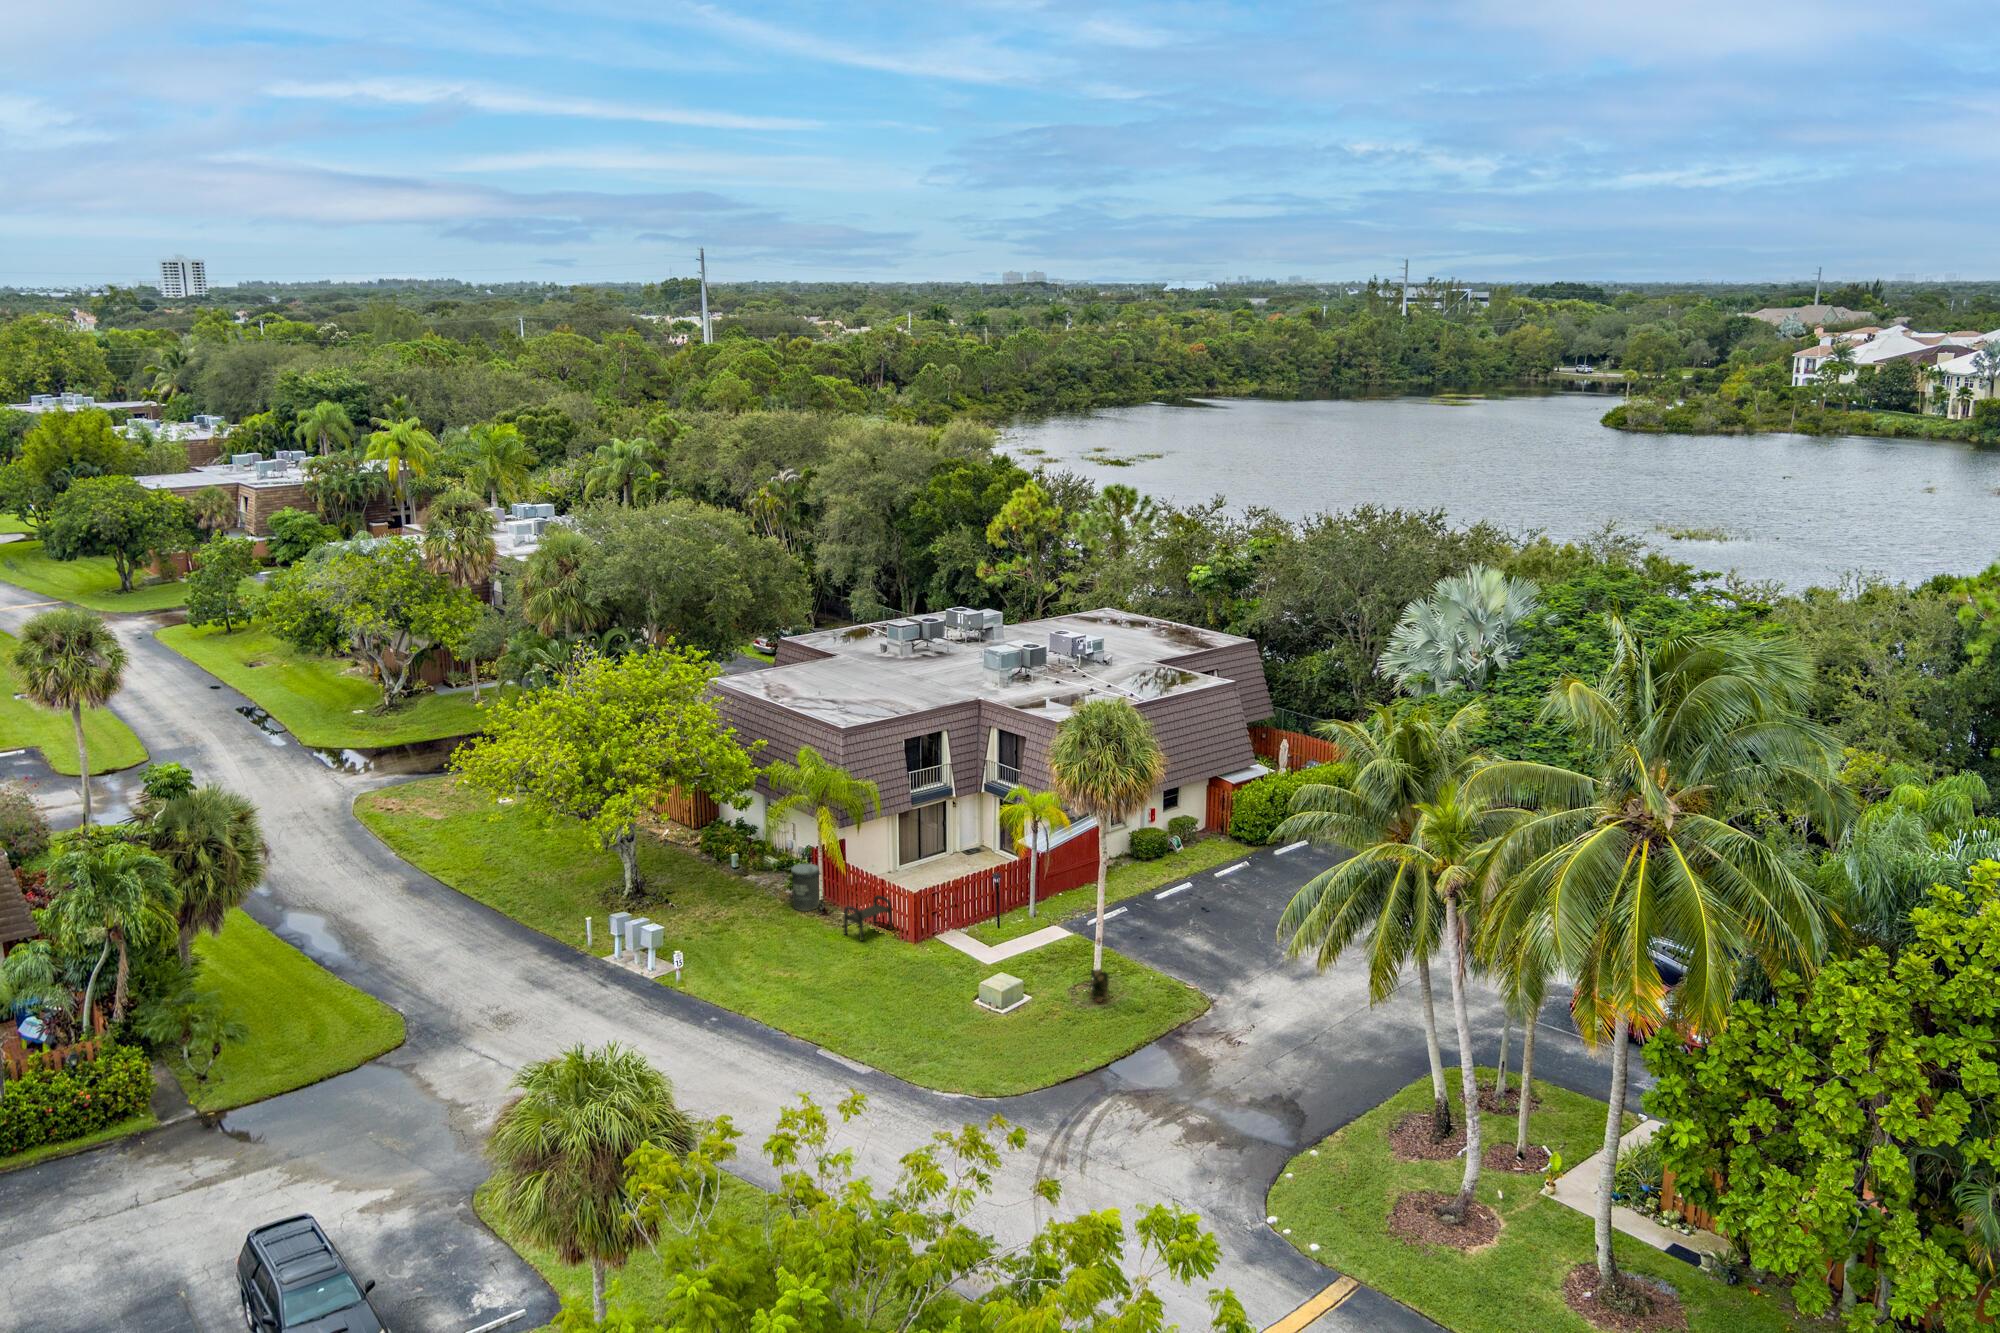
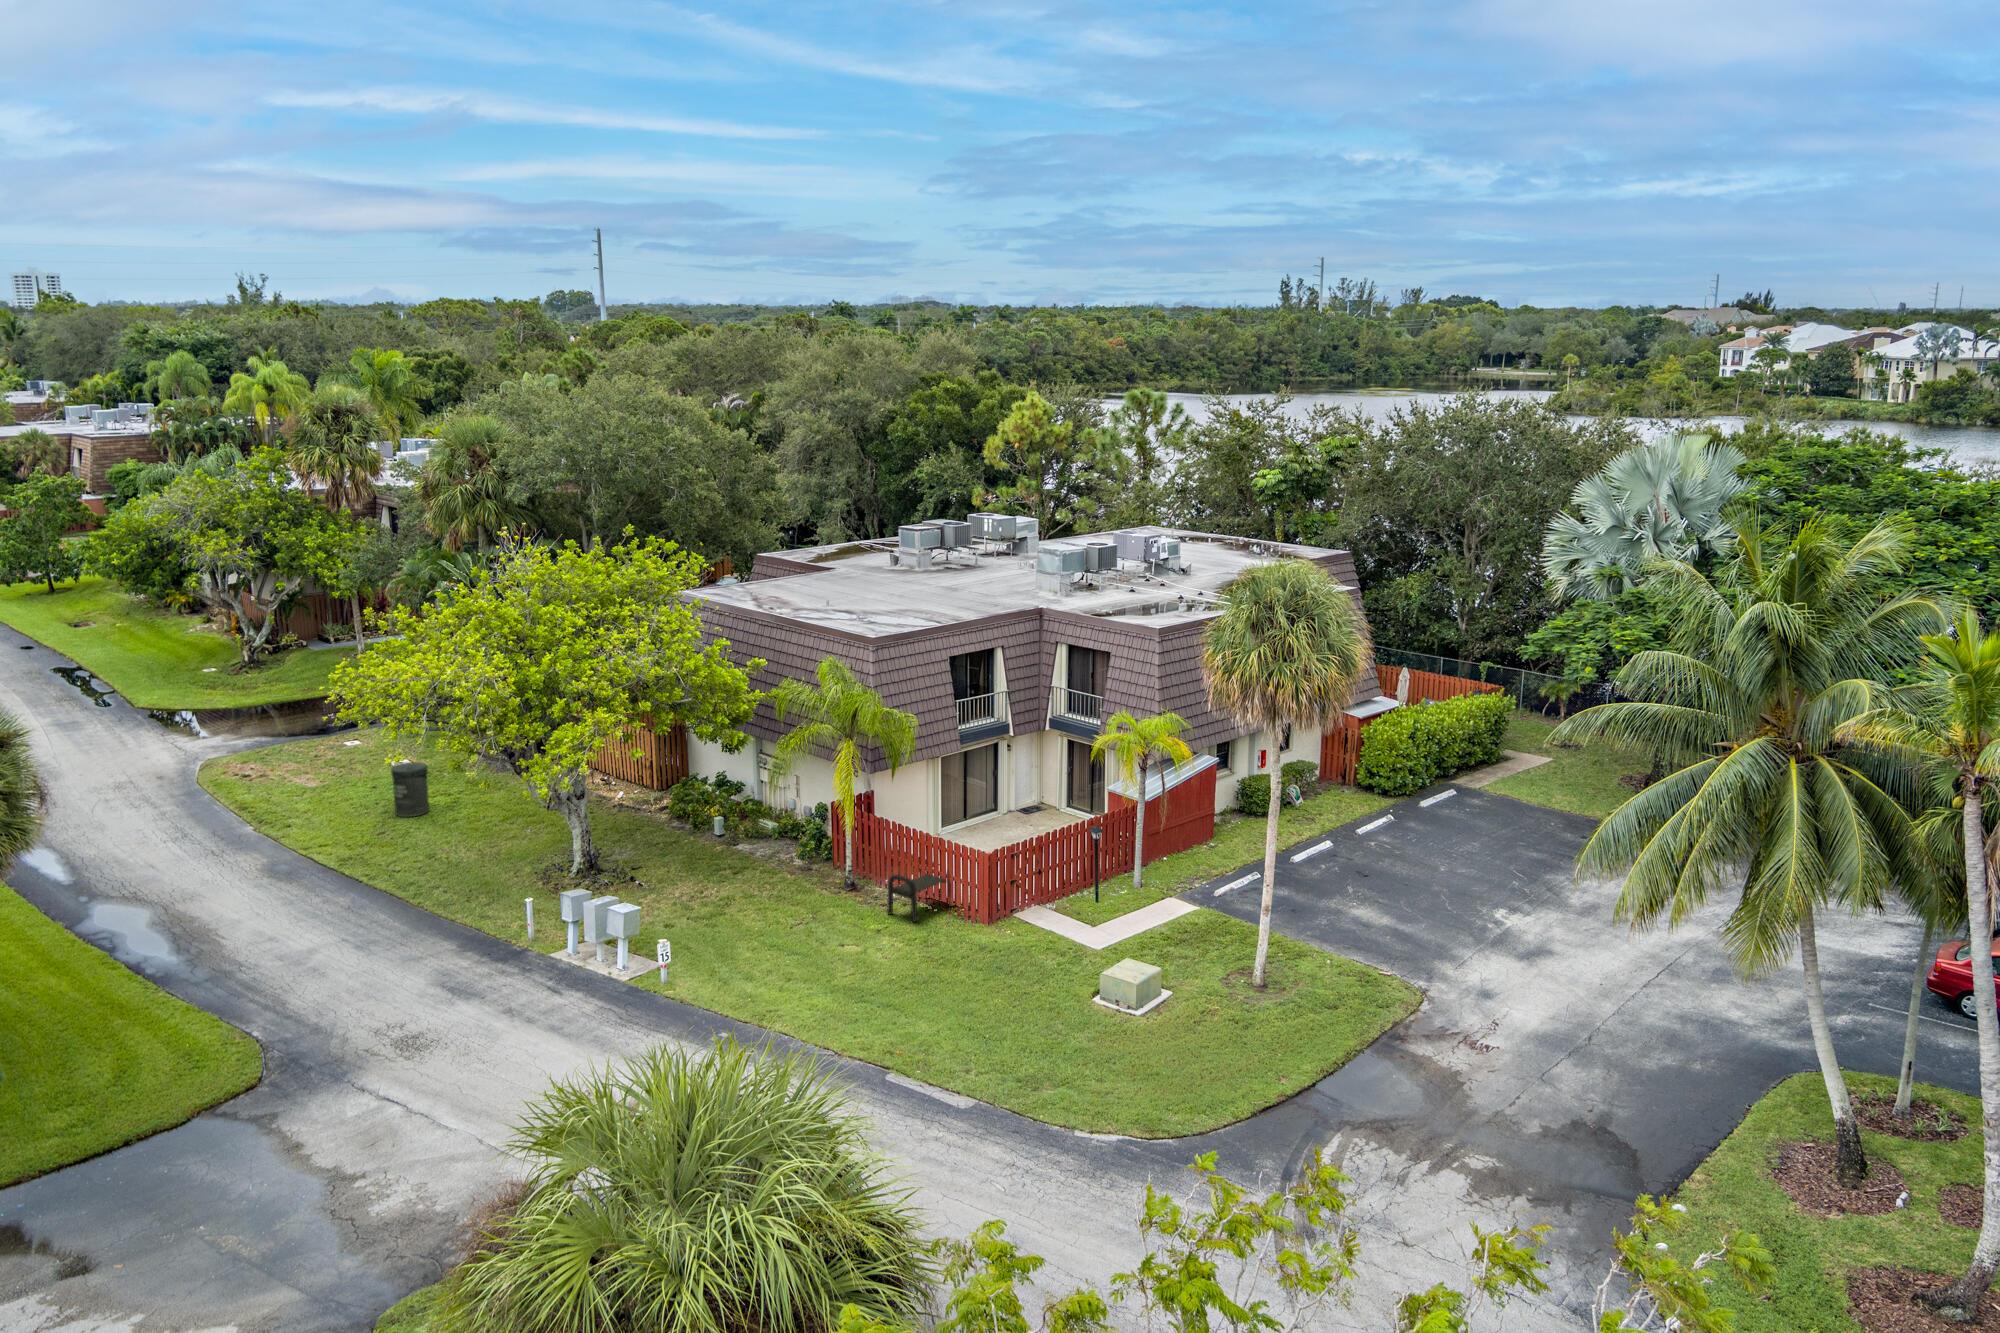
trash can: present [791,864,820,911] -> present [391,762,429,817]
decorative plant: present [1089,969,1109,1002] -> none [1253,947,1287,994]

